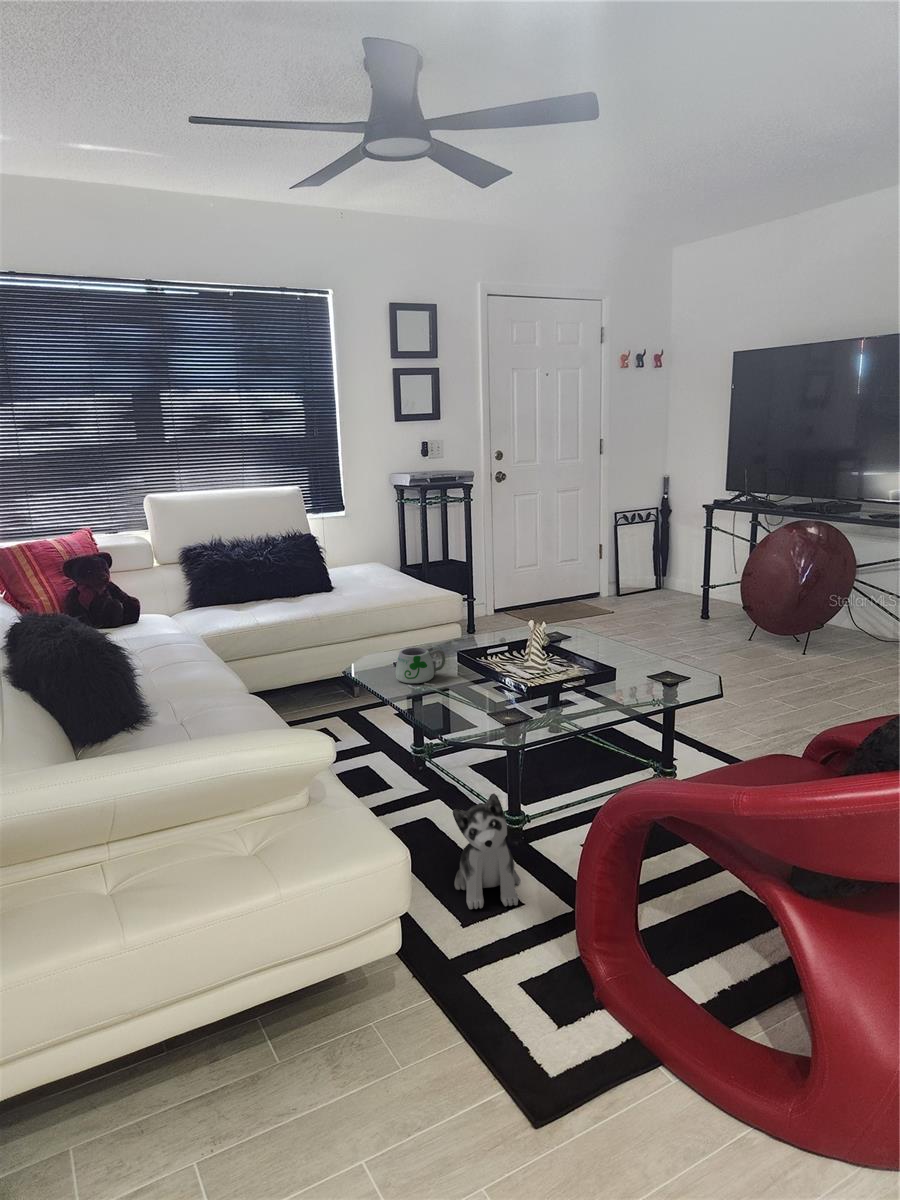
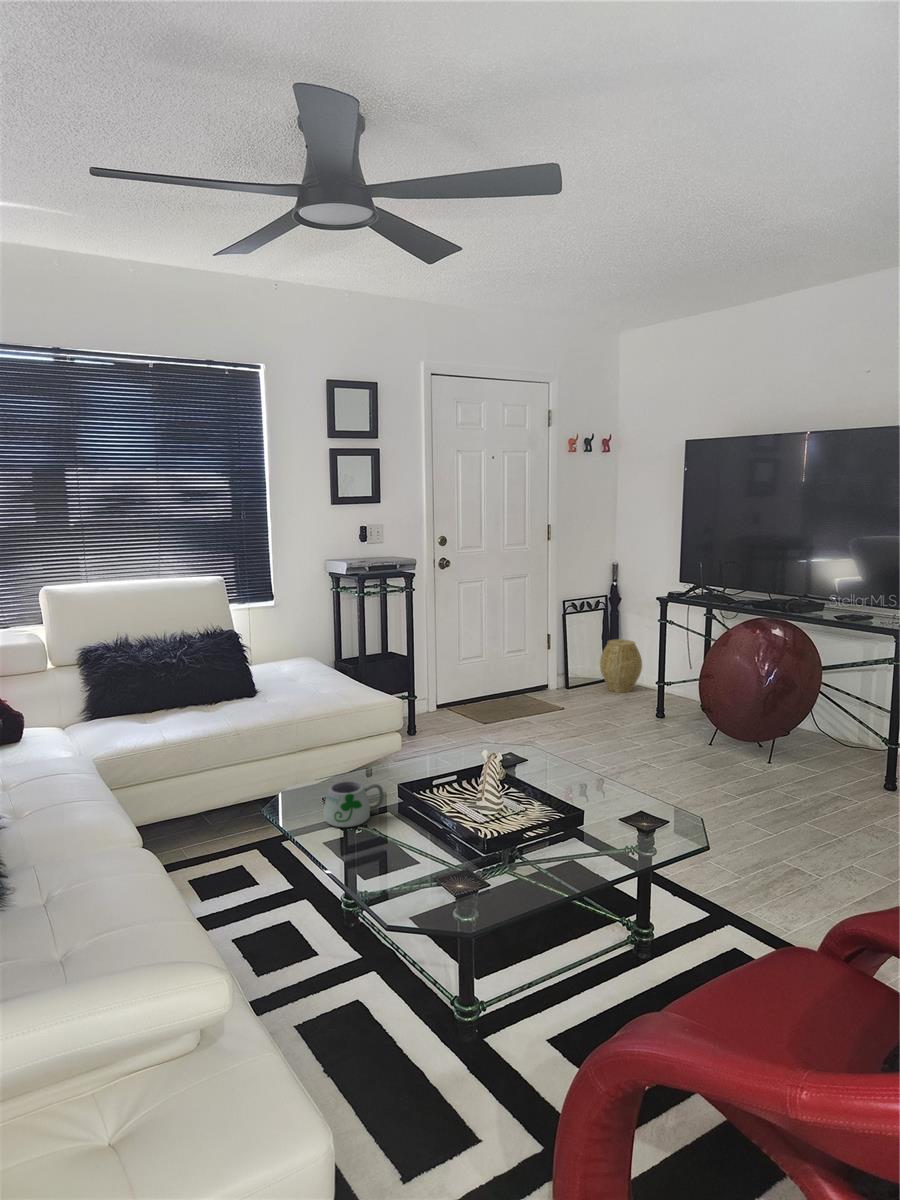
woven basket: none [649,548,690,598] -> present [600,639,642,692]
plush toy: present [453,793,521,909] -> none [392,994,477,1152]

